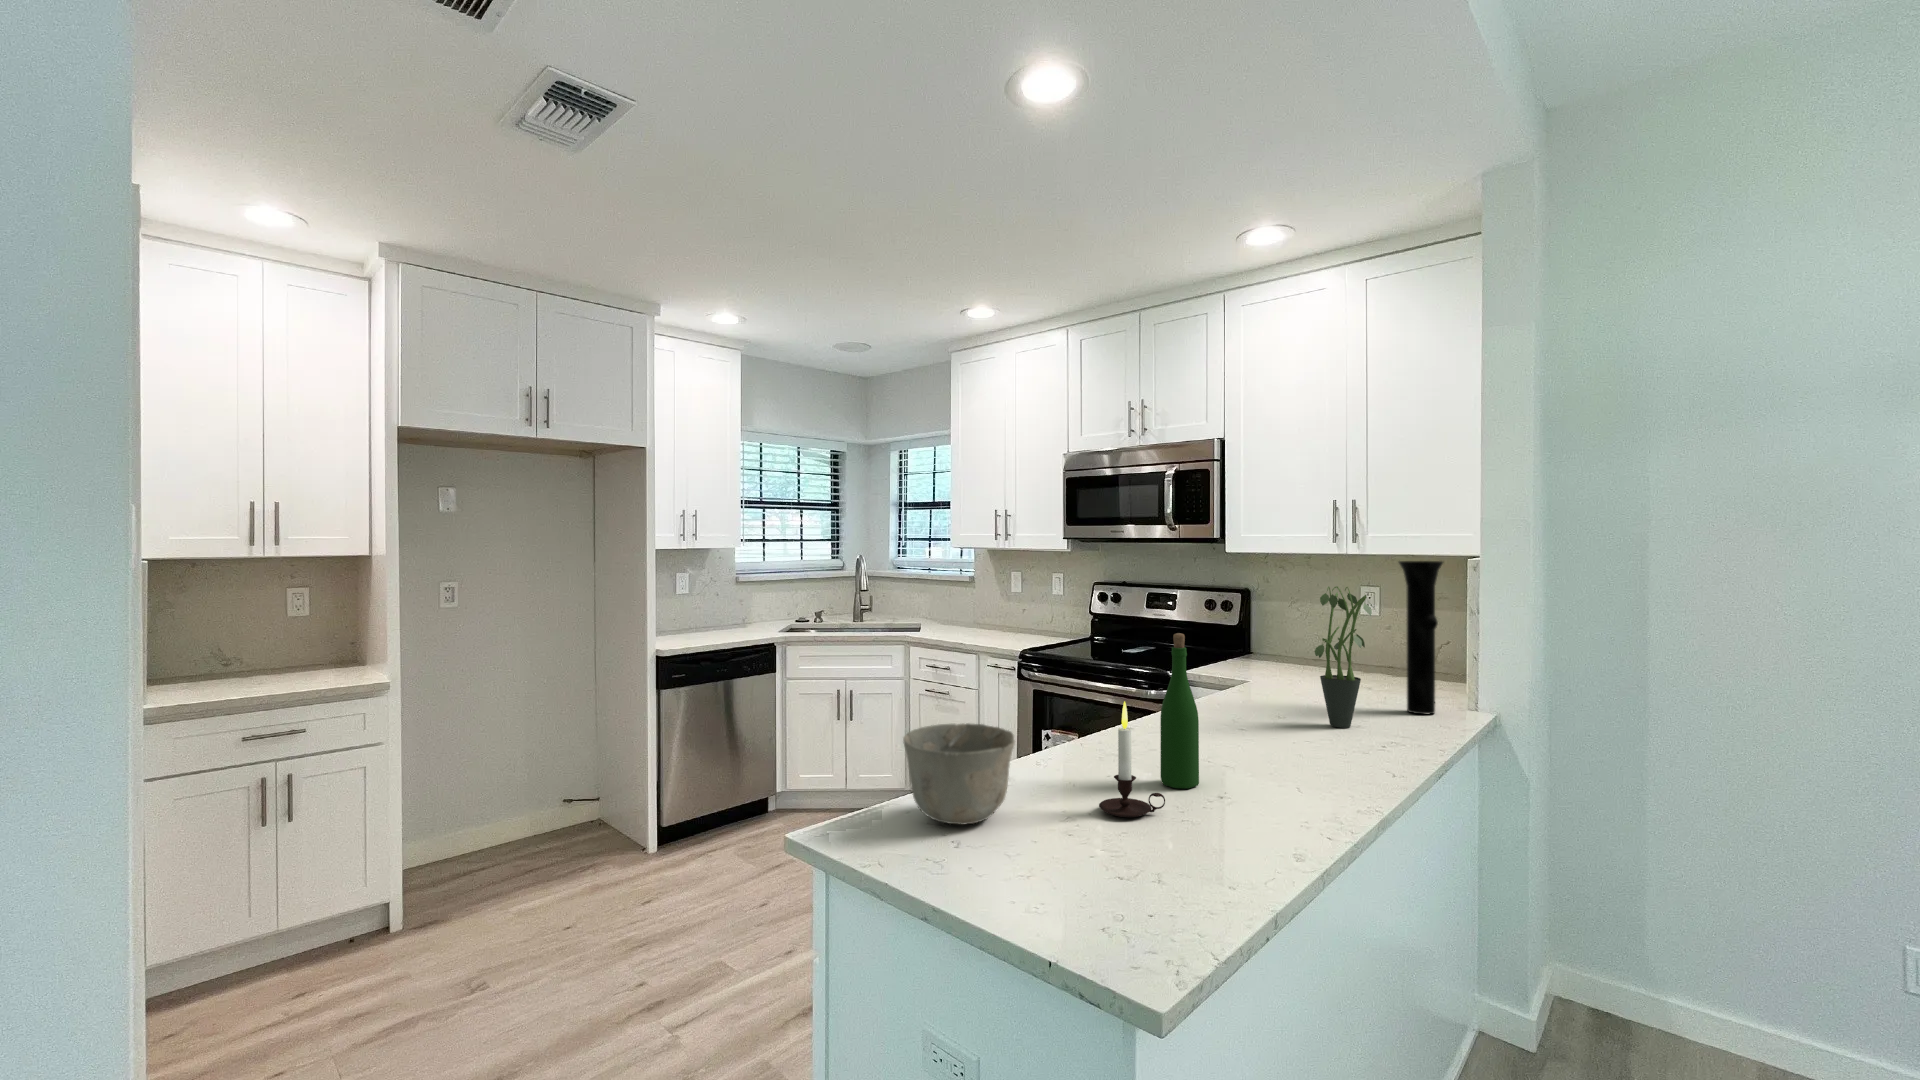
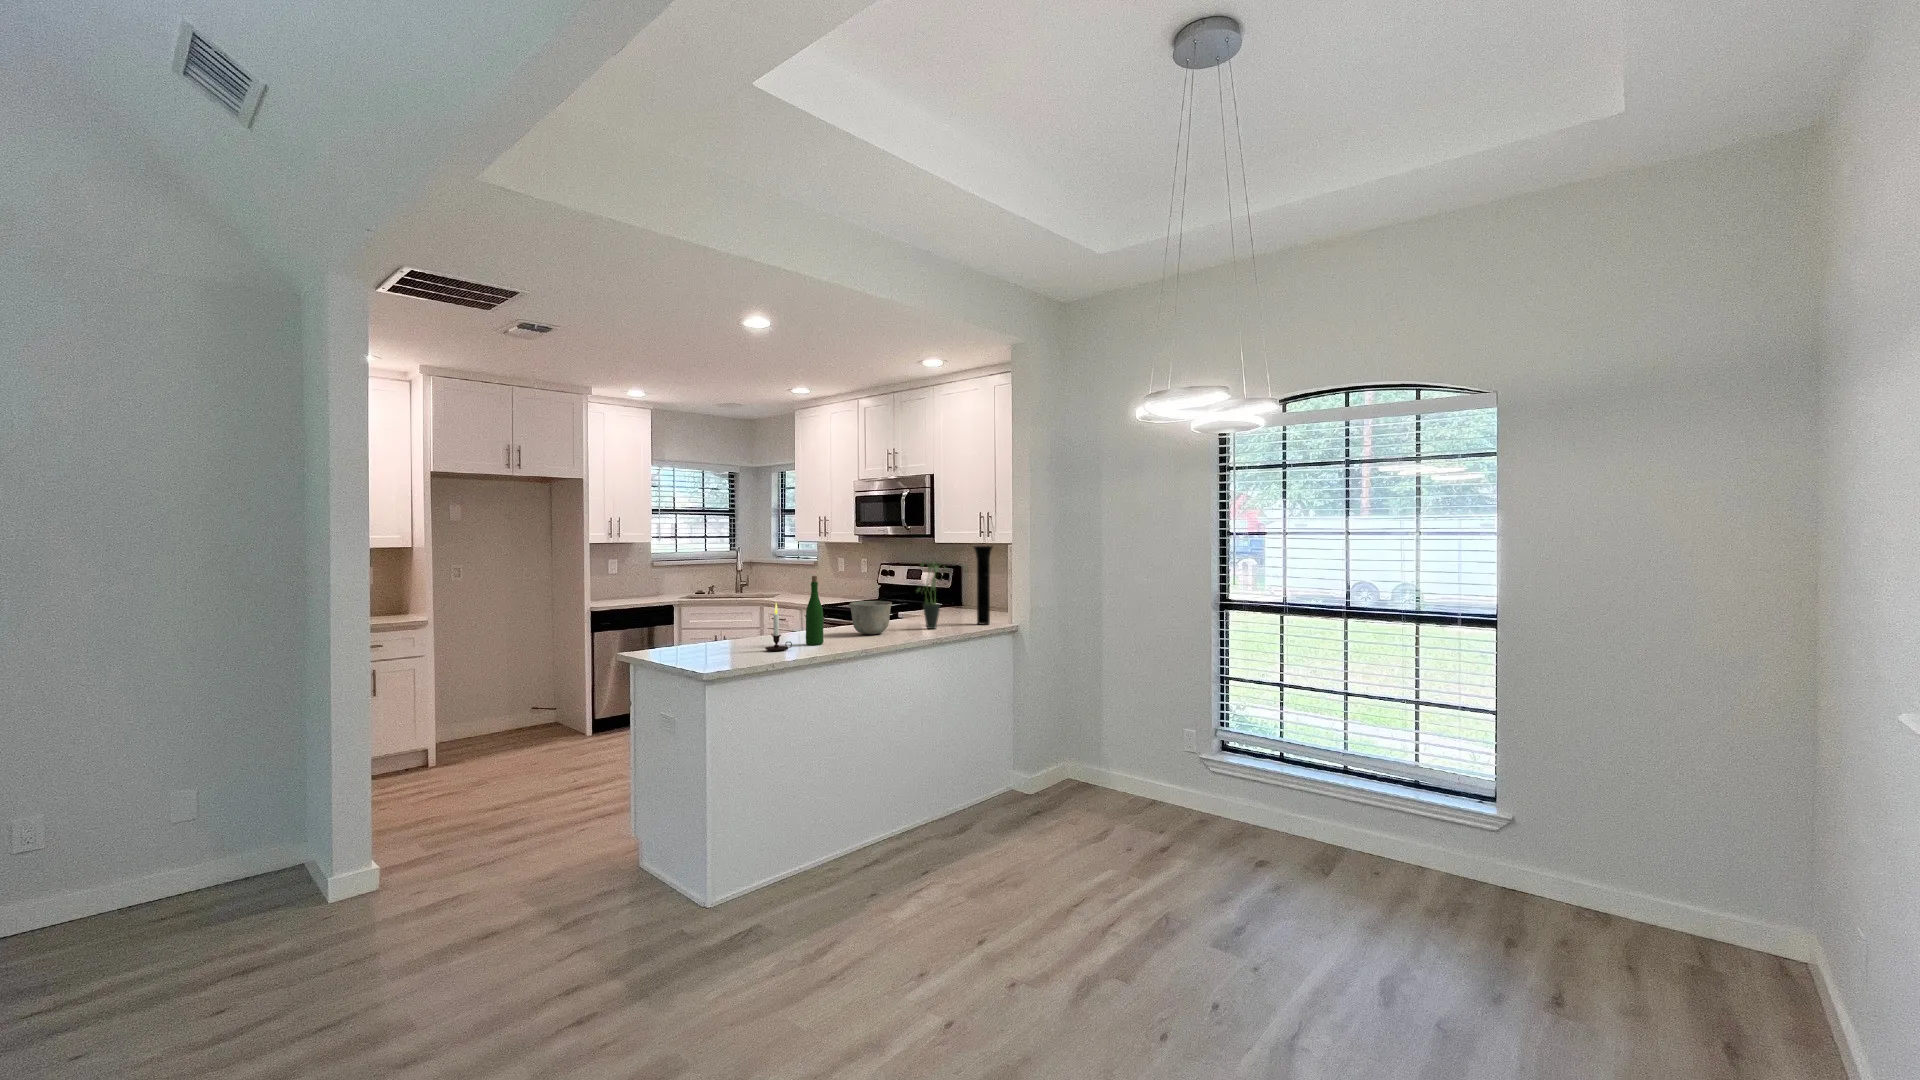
ceramic bowl: present [903,723,1015,825] -> present [850,601,892,634]

